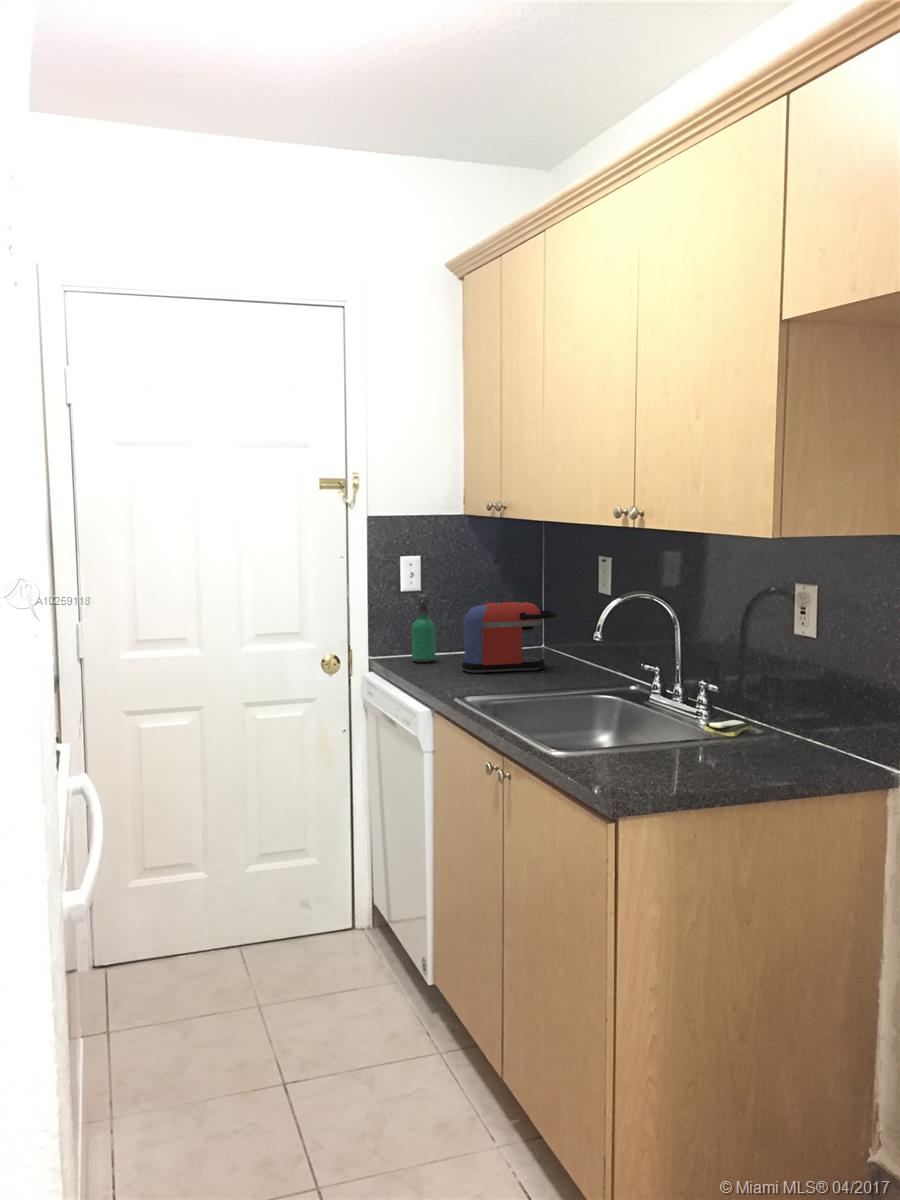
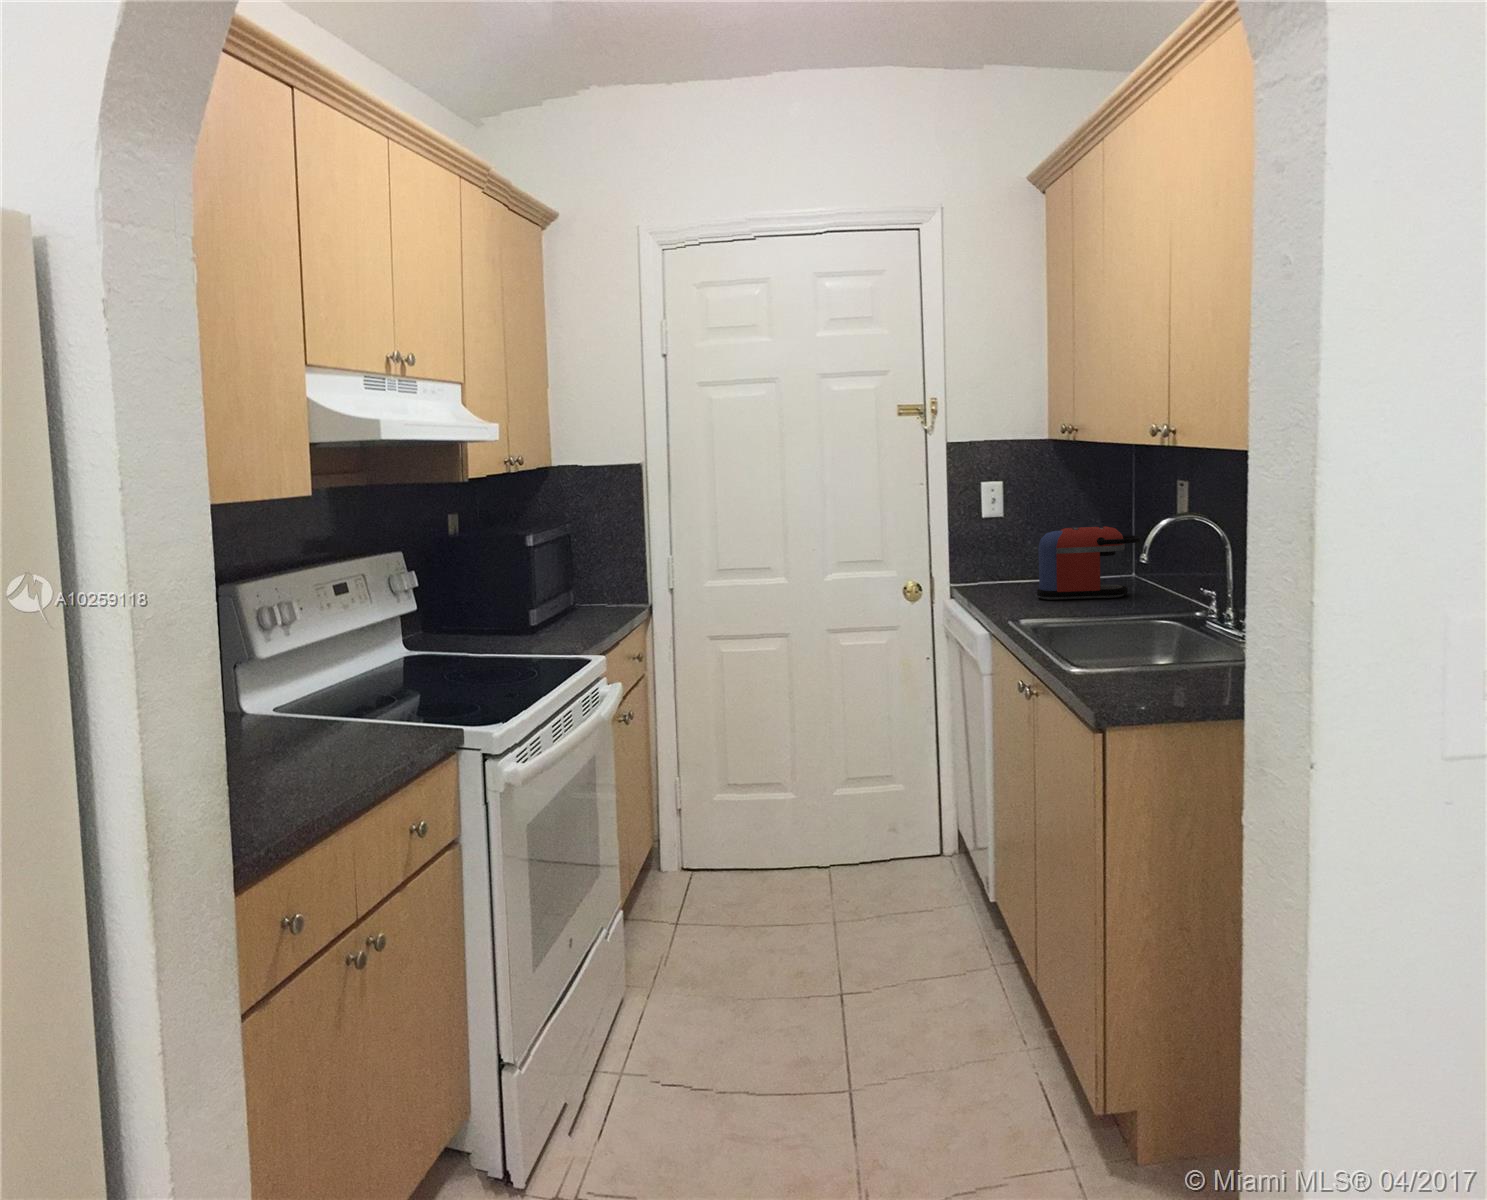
soap dispenser: present [412,594,435,662] -> none [992,521,1017,590]

